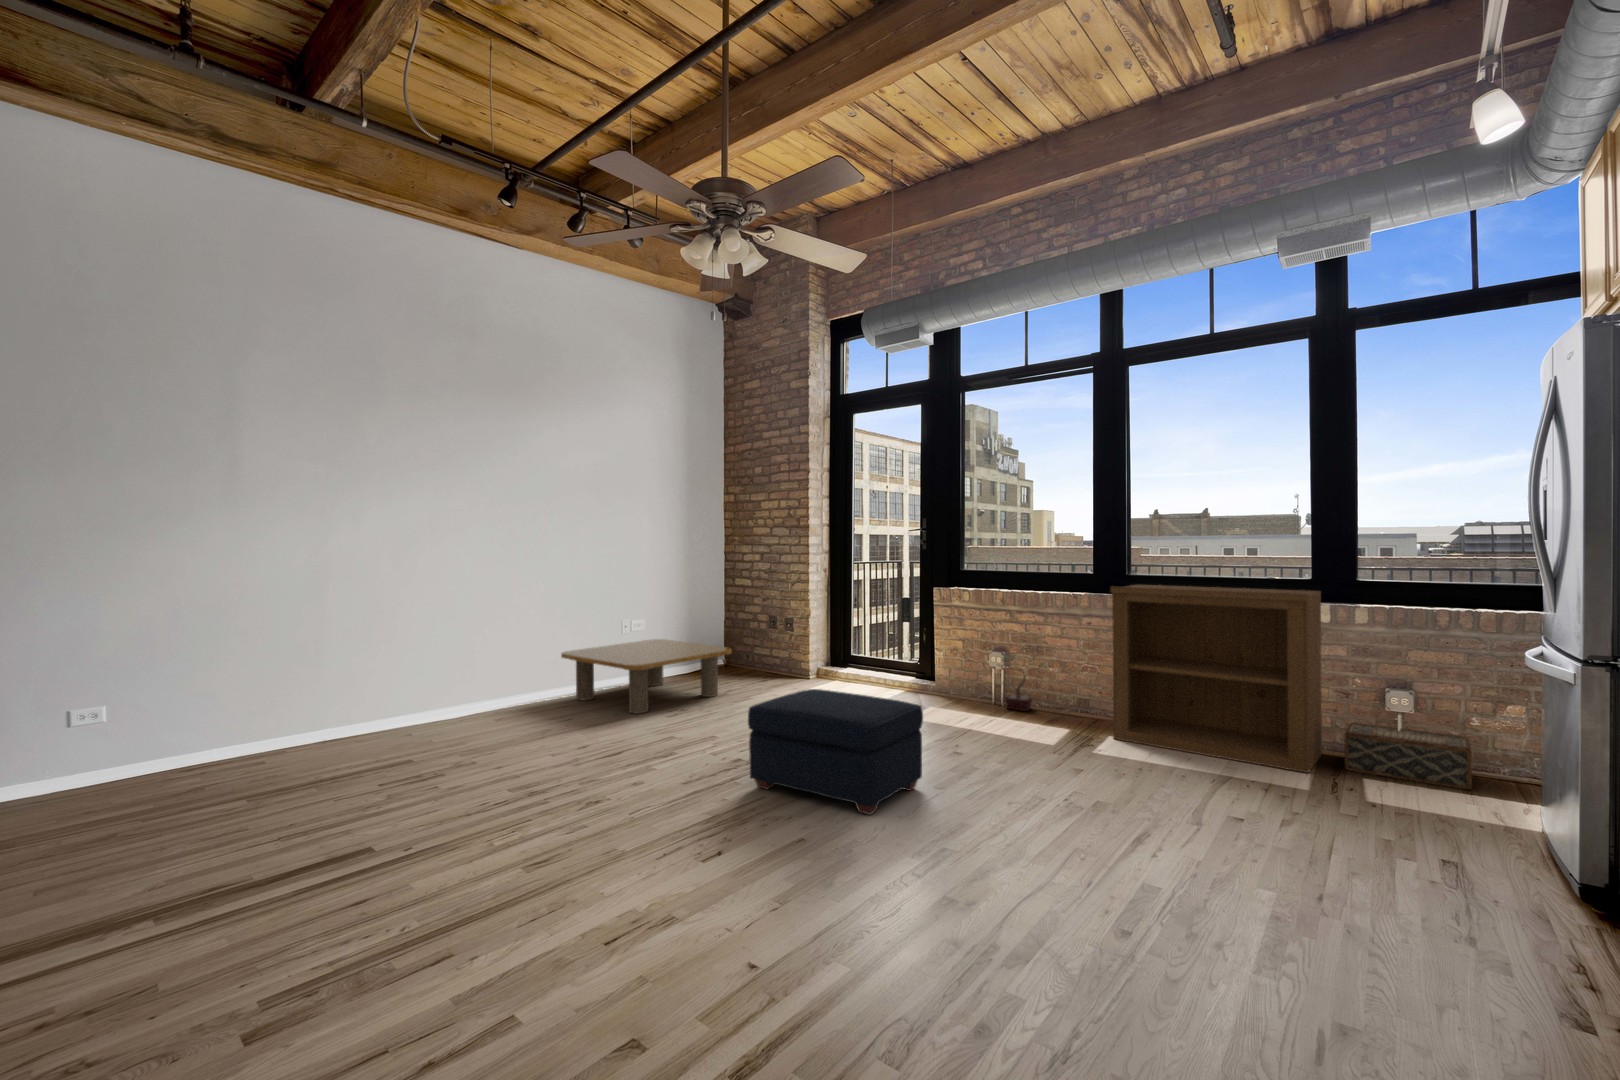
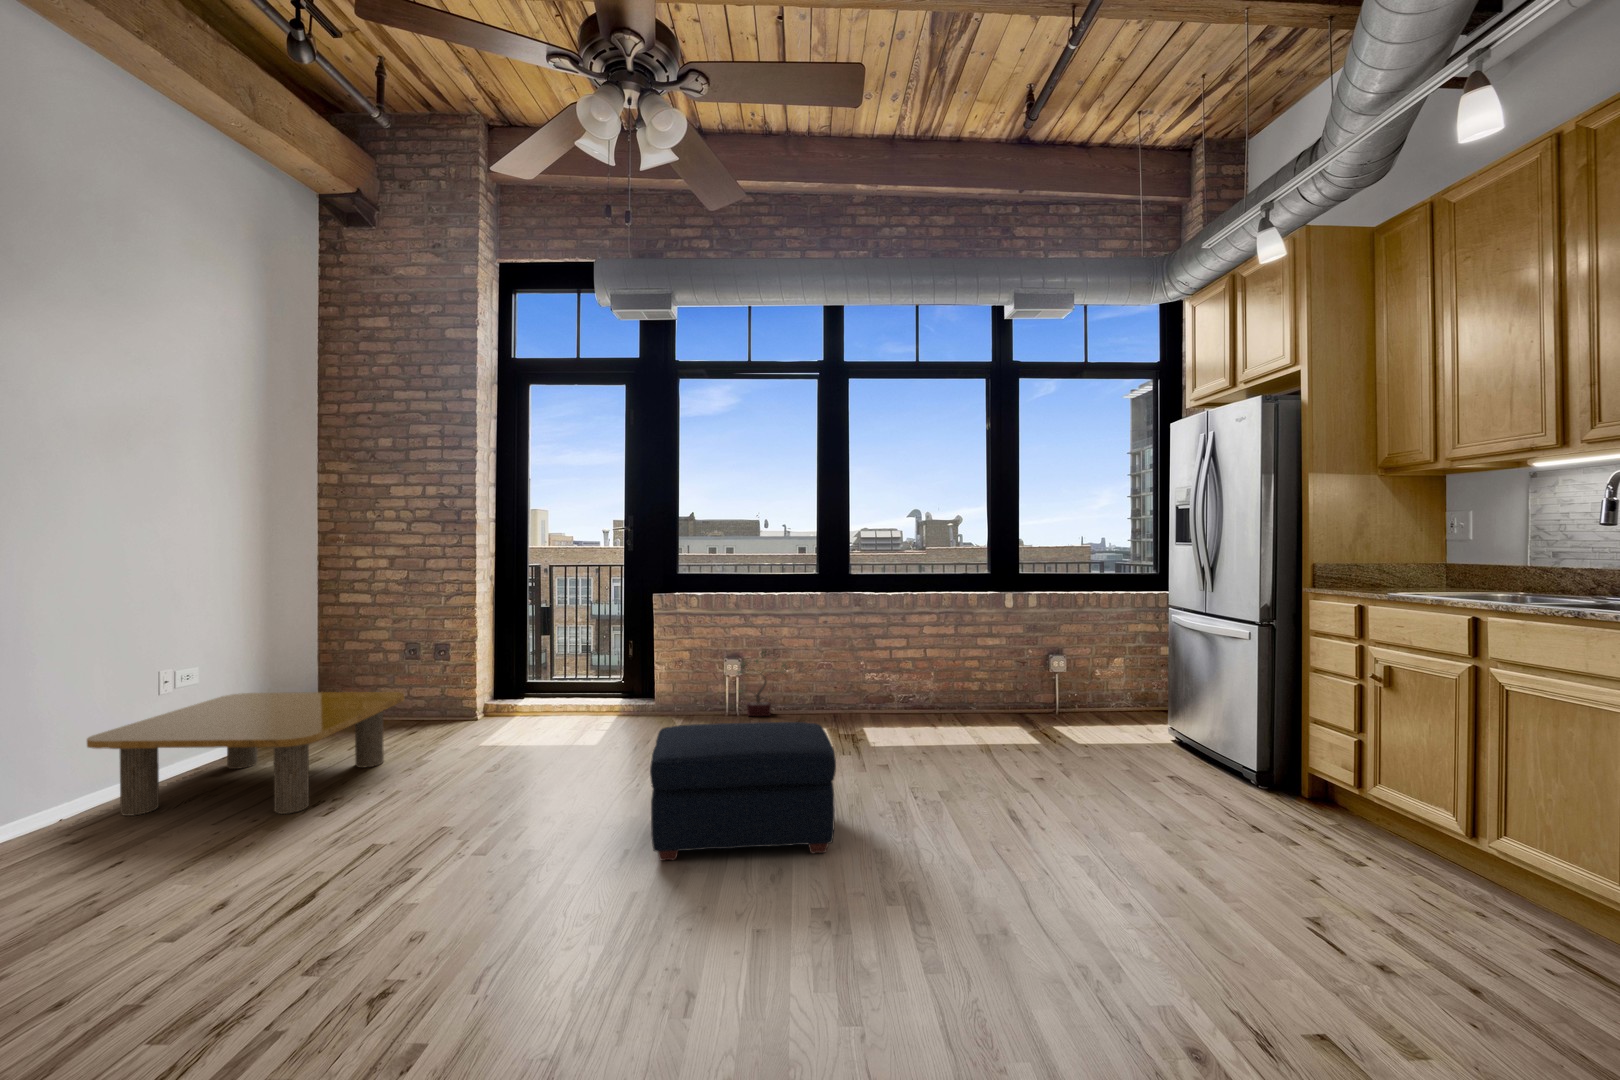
bookshelf: present [1110,585,1322,773] -> none [872,583,1031,728]
woven basket: present [1345,722,1472,790] -> none [1028,684,1113,721]

